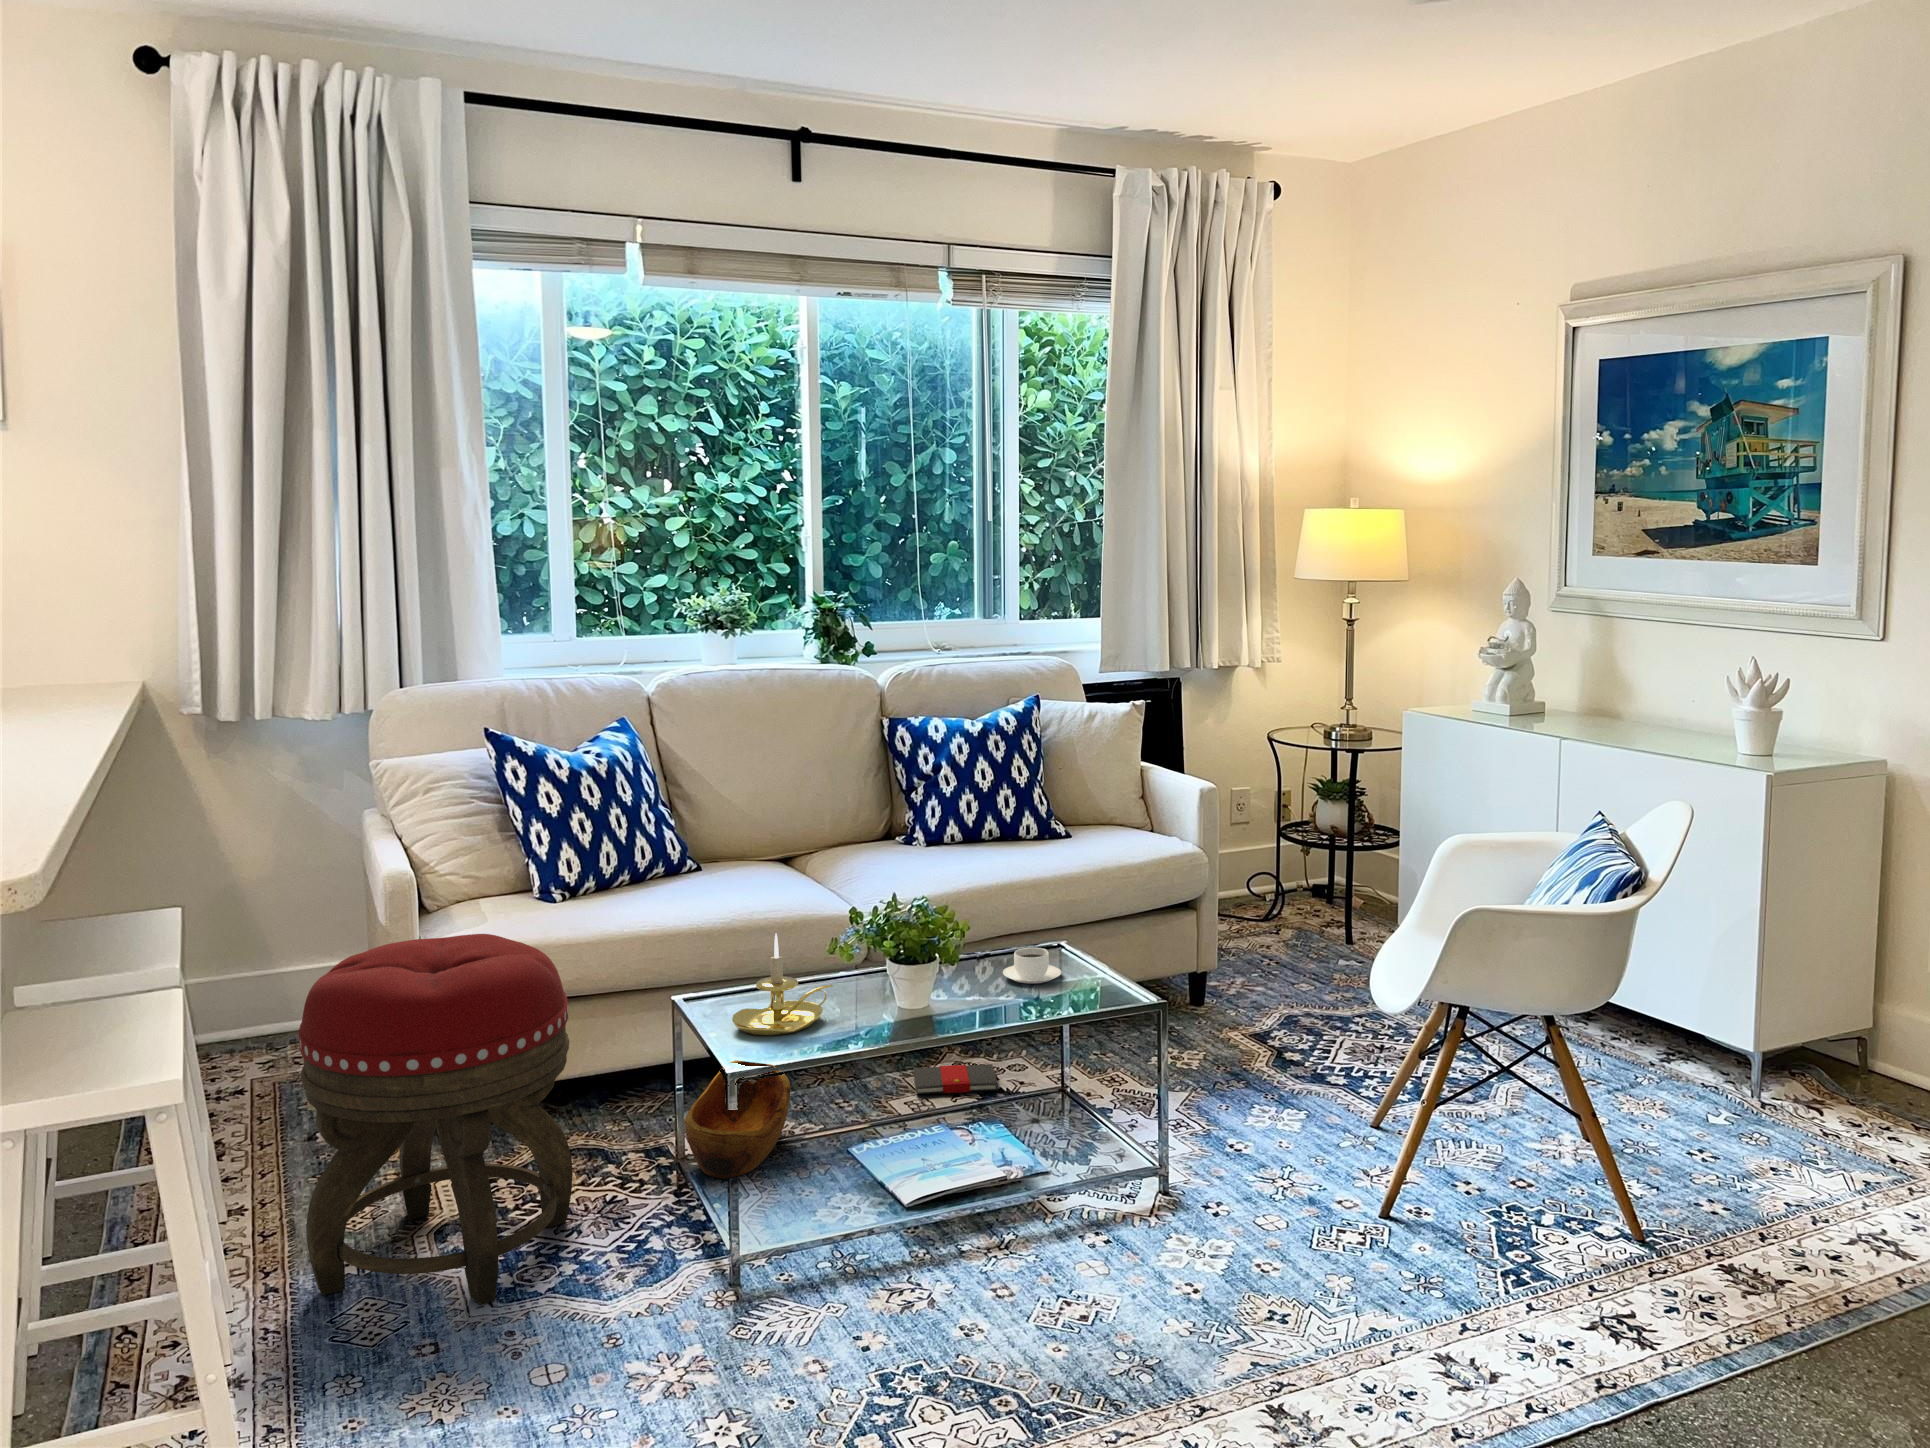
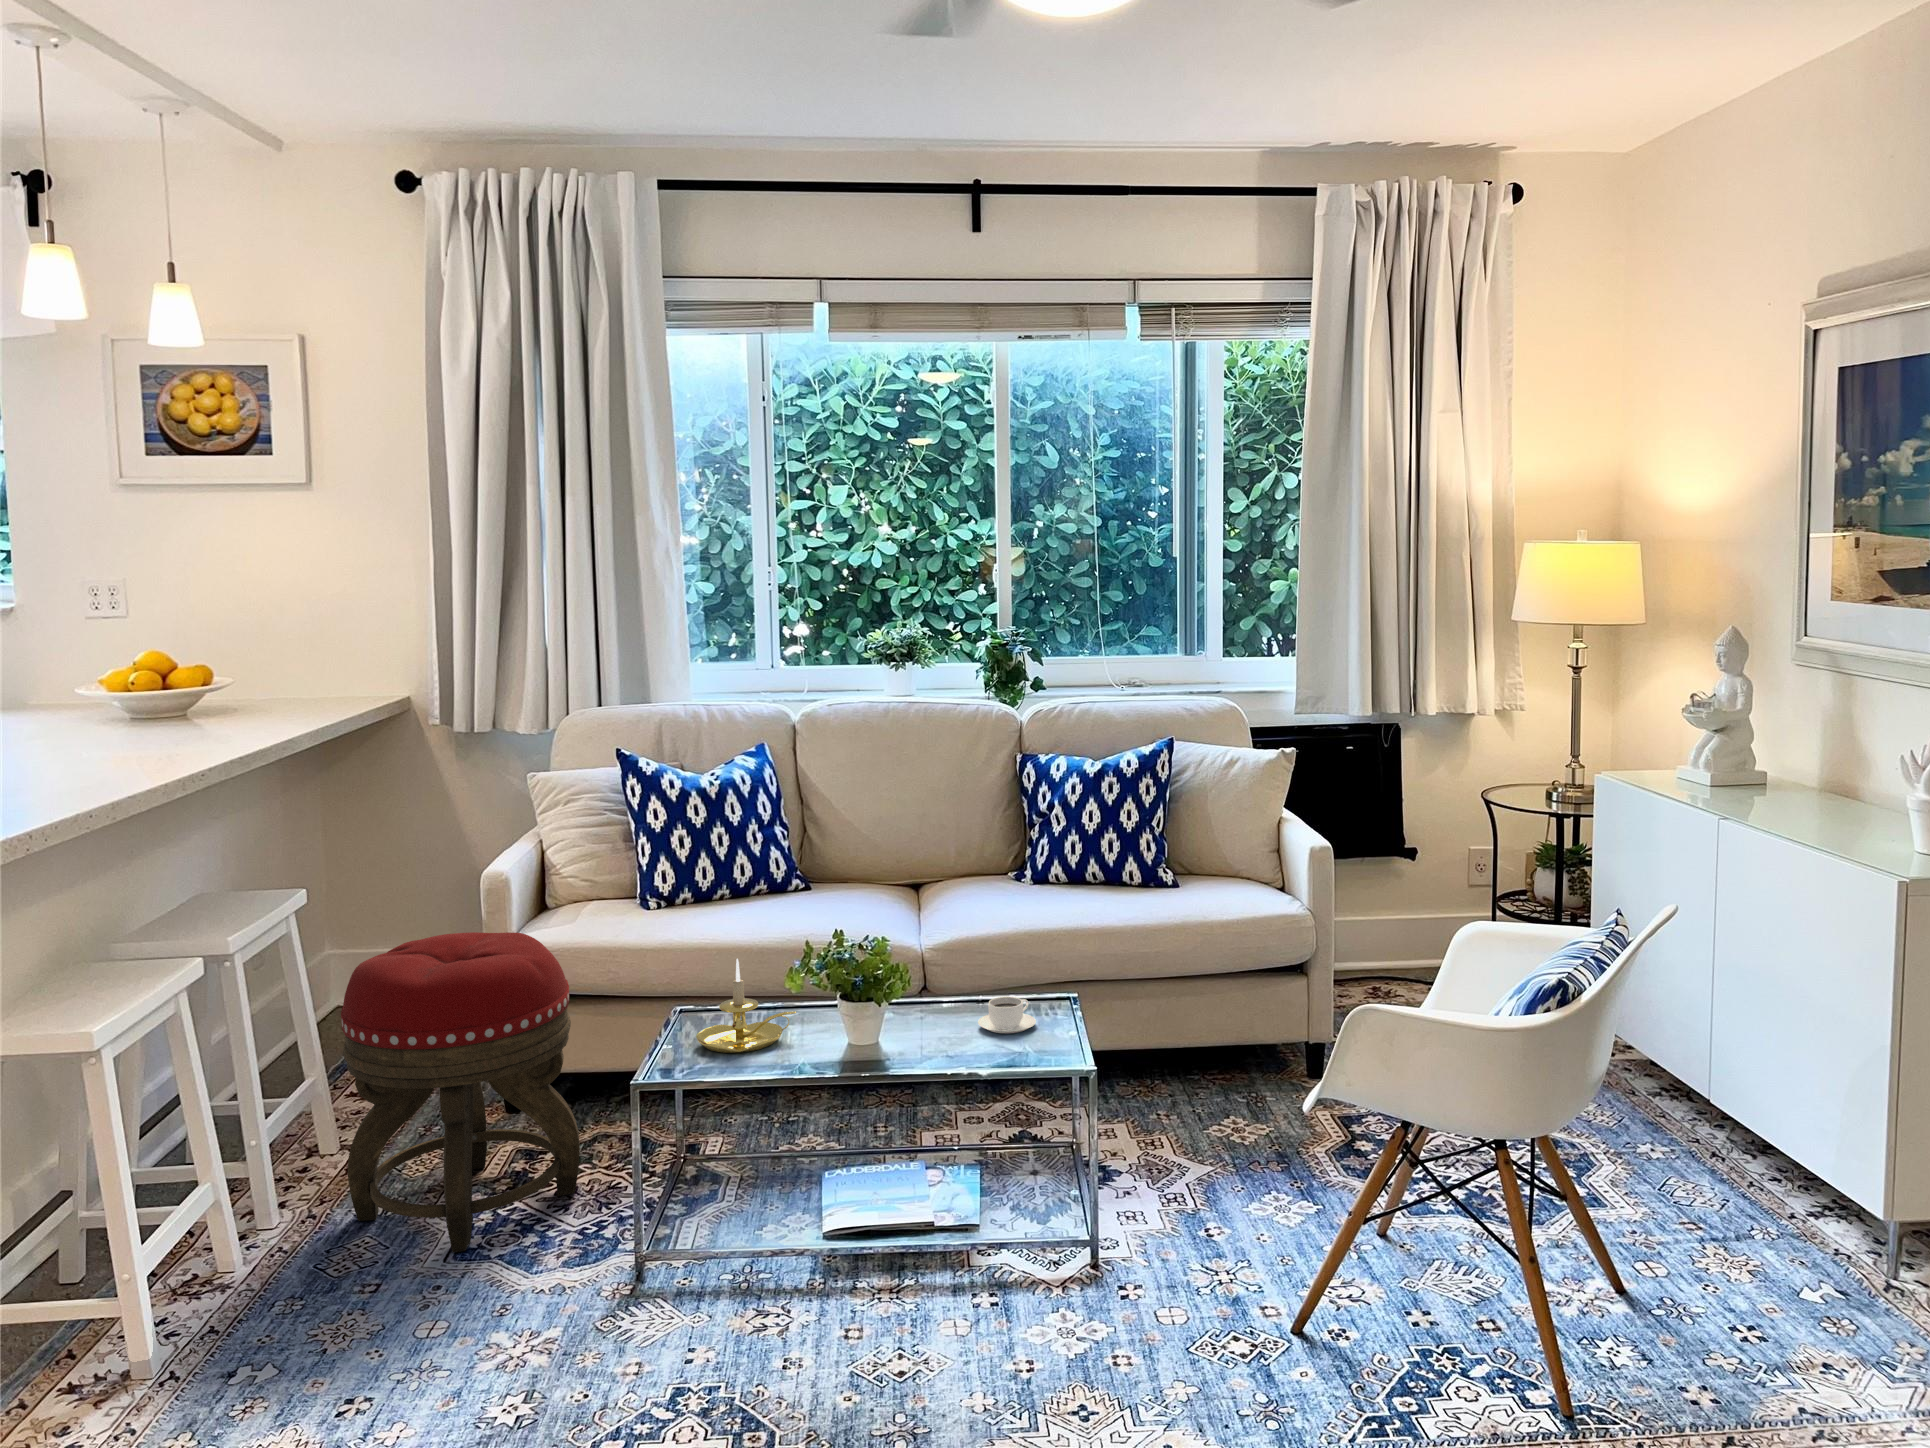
wooden bowl: present [685,1060,790,1178] -> none [696,1069,815,1178]
book: present [914,1064,998,1094] -> none [953,1099,1044,1133]

